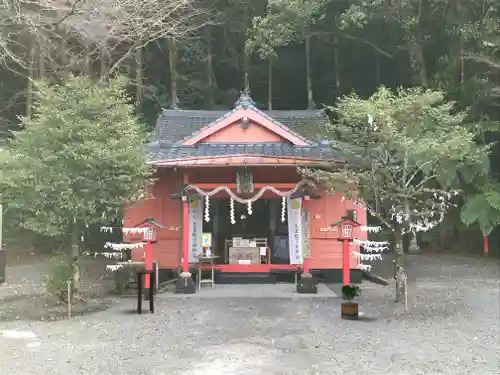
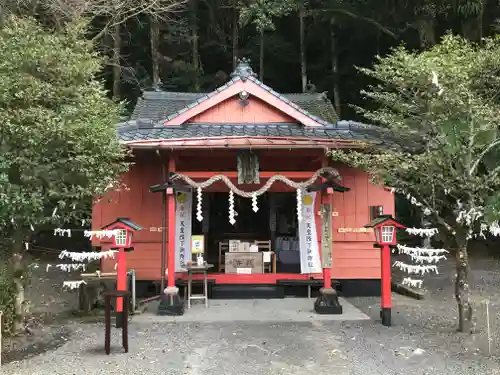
potted tree: present [341,285,361,320] -> none [396,311,429,364]

